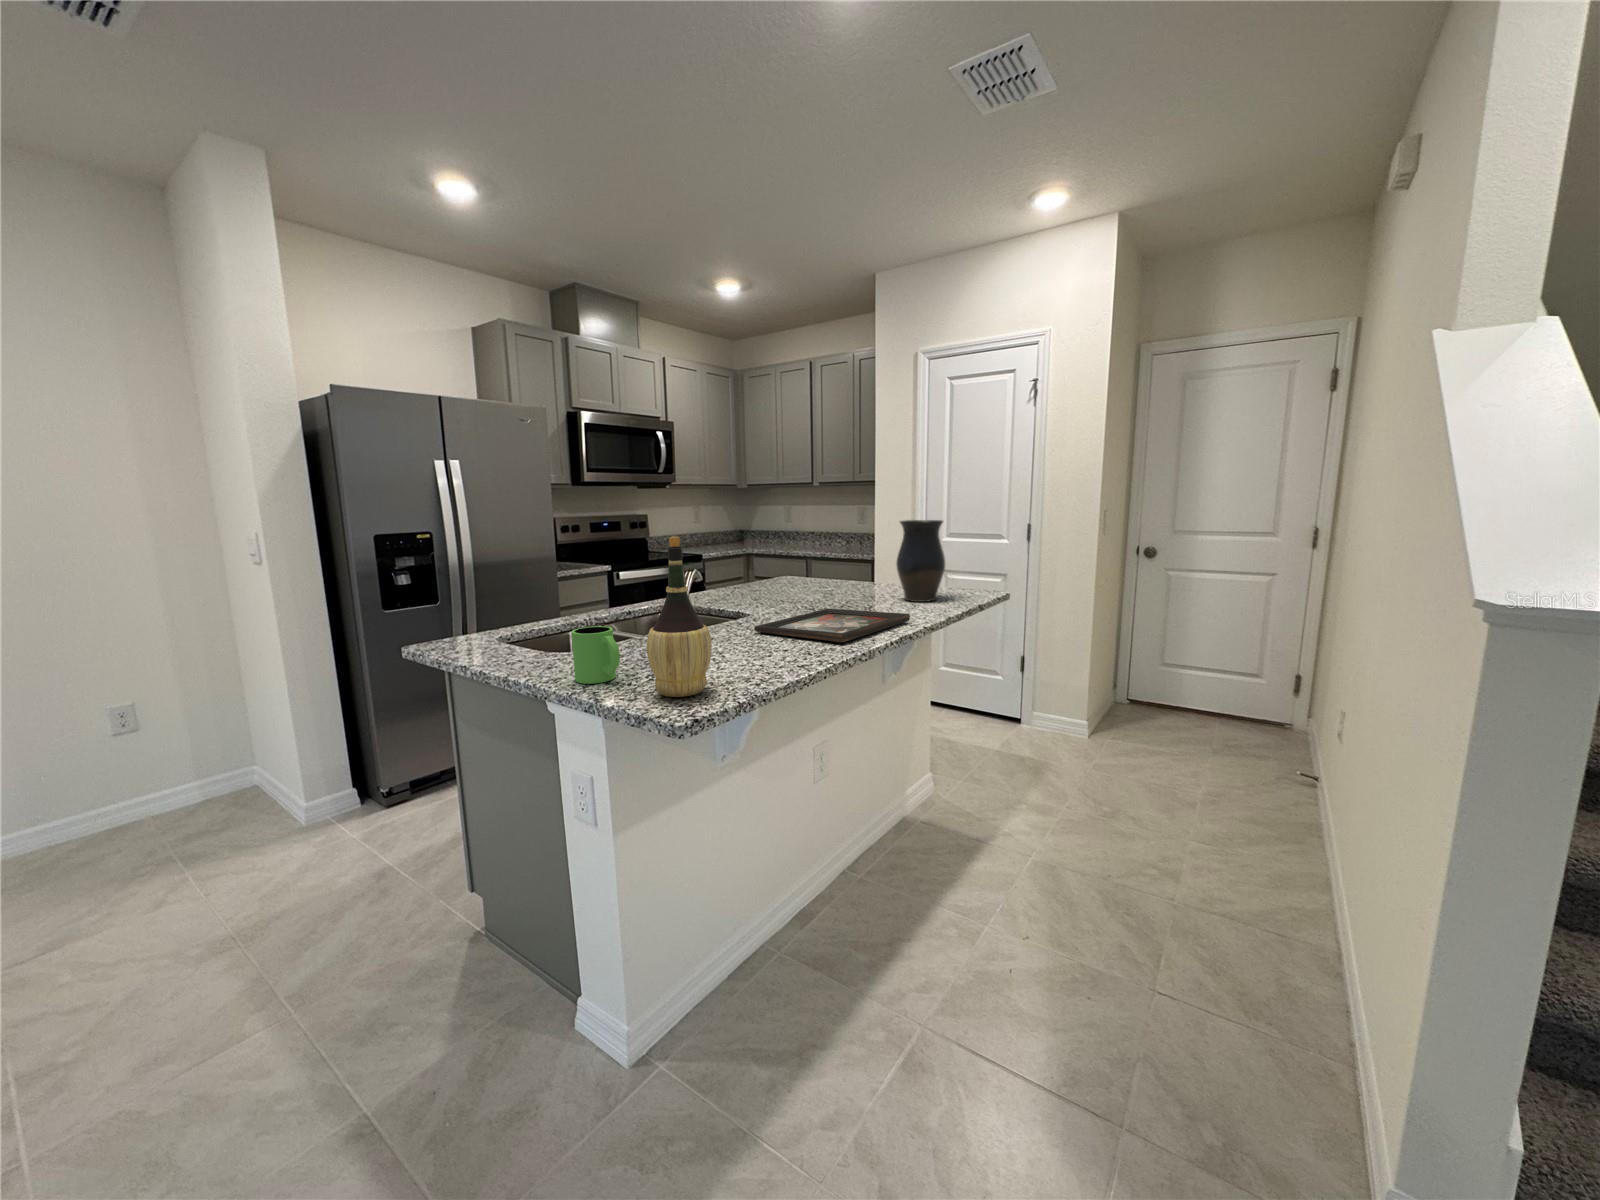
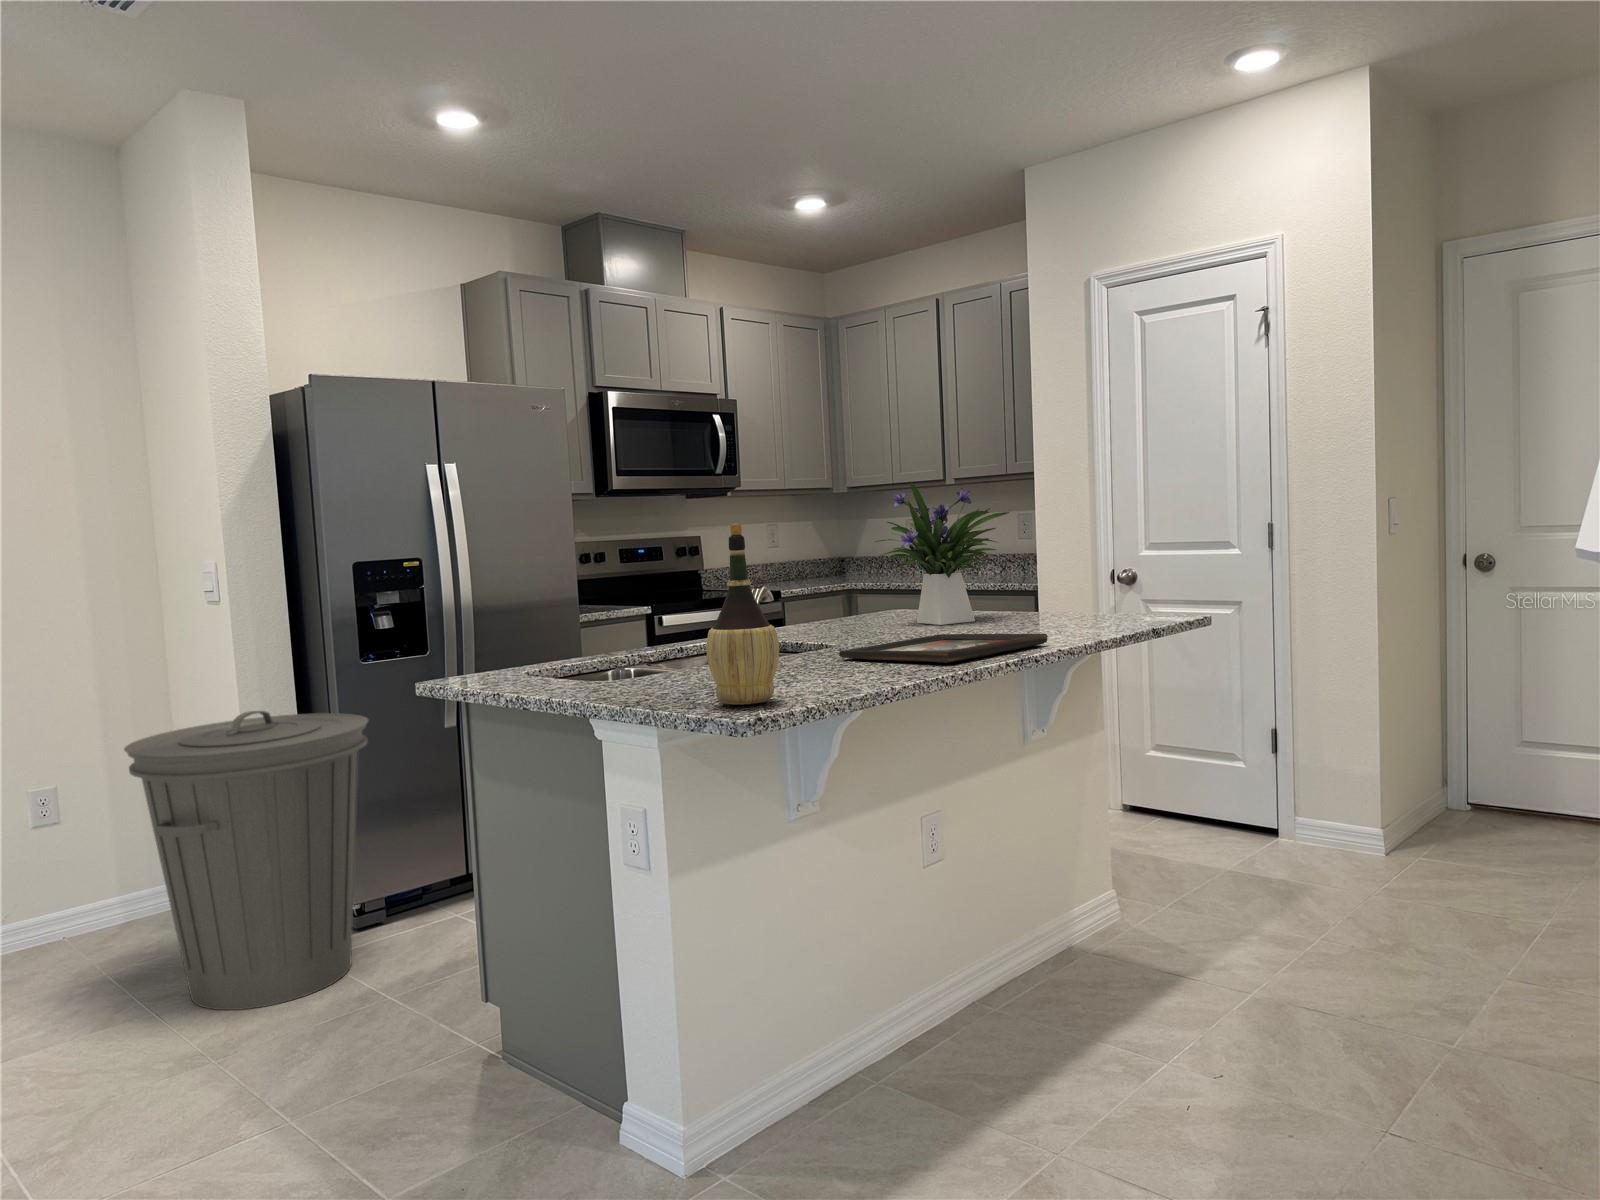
flower arrangement: none [775,490,873,594] -> present [876,482,1009,625]
vase: present [897,520,945,602] -> none [1041,514,1110,627]
mug: present [572,626,620,684] -> none [621,637,676,700]
trash can: none [159,650,384,889] -> present [124,711,368,1010]

